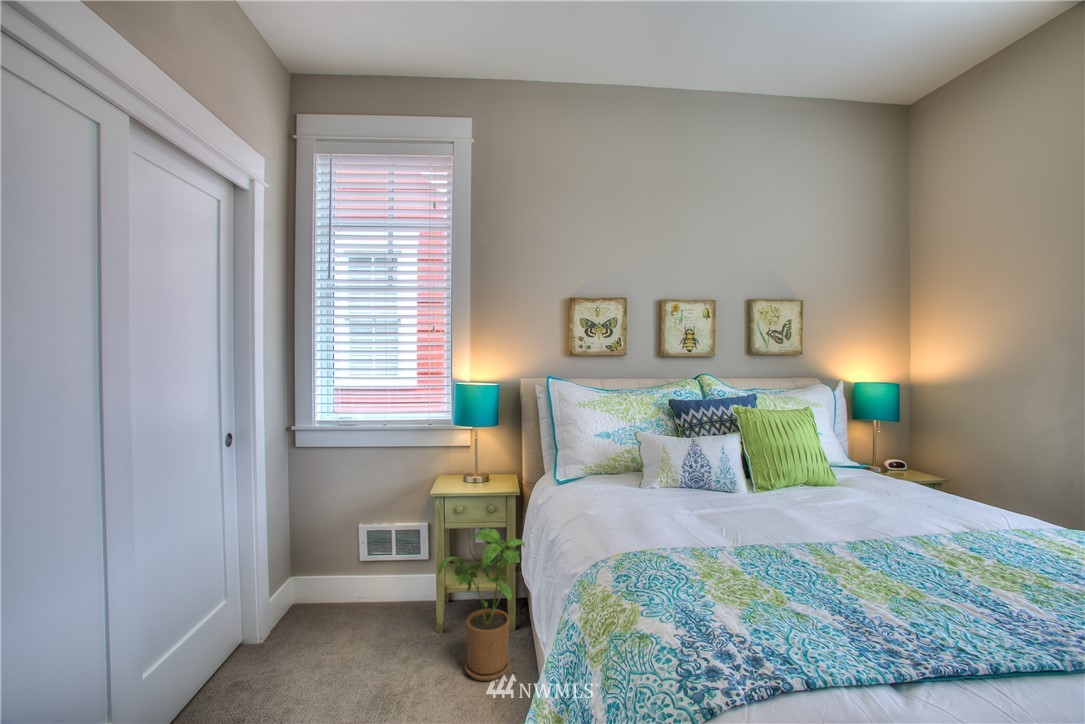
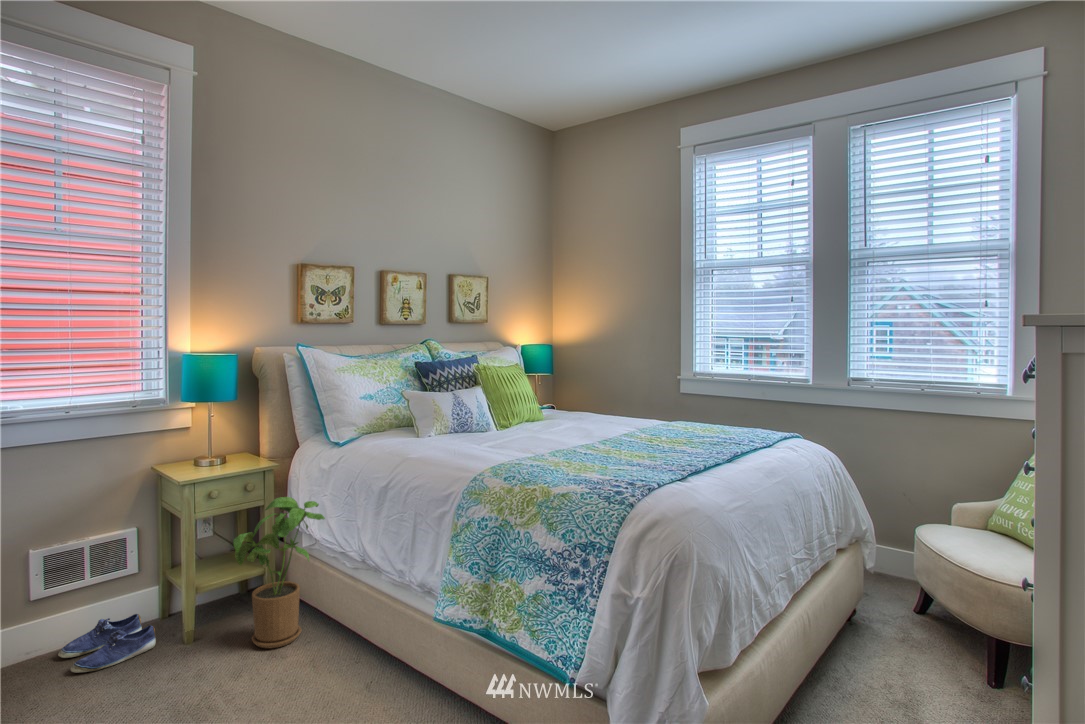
shoe: none [354,592,420,638] -> present [58,614,156,673]

